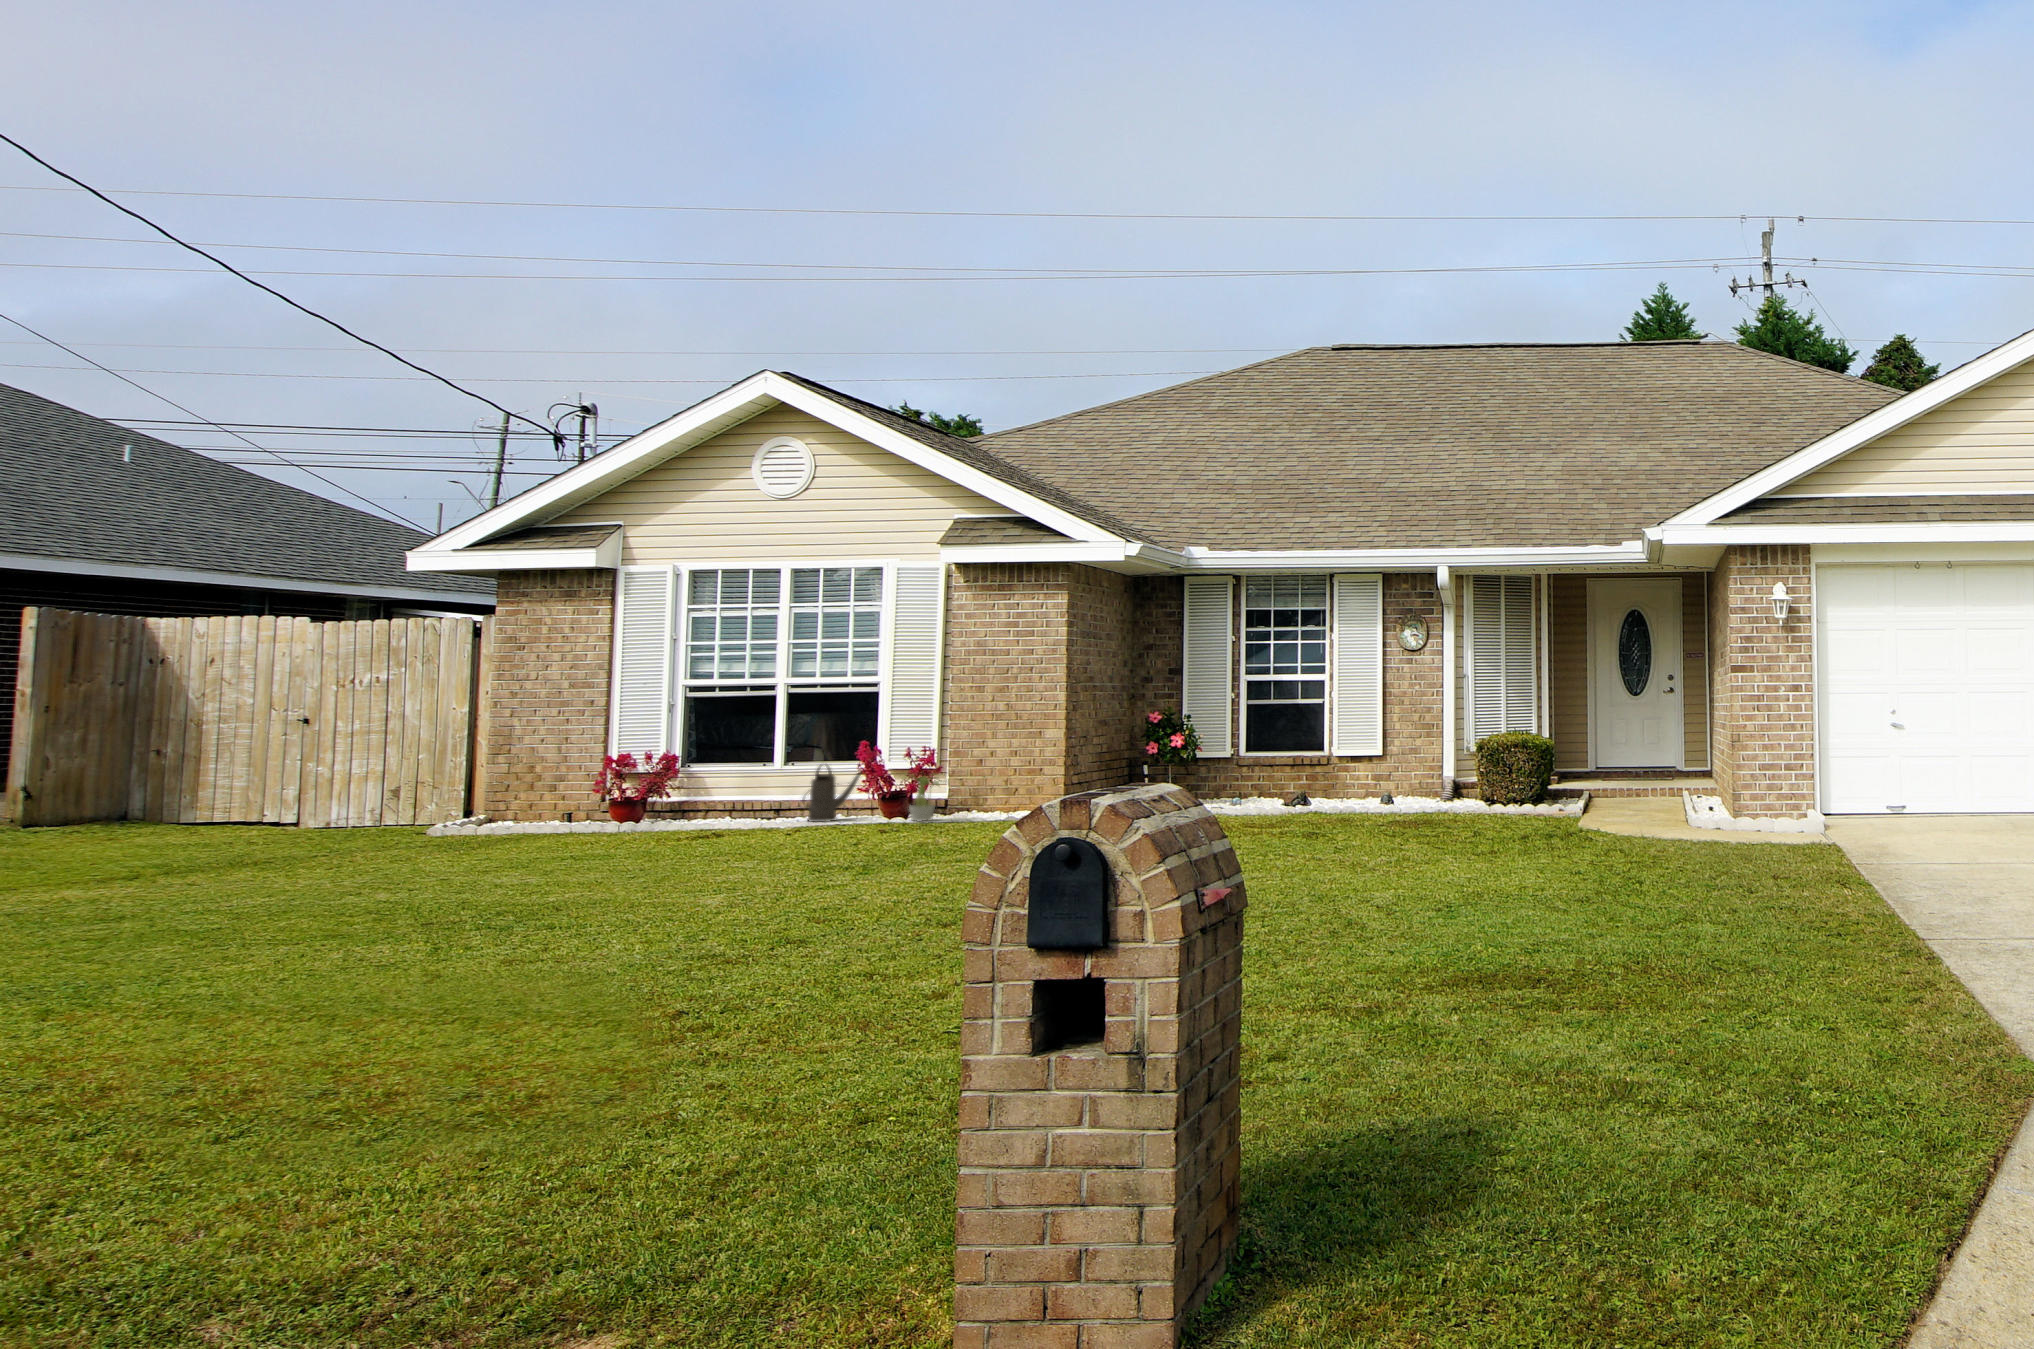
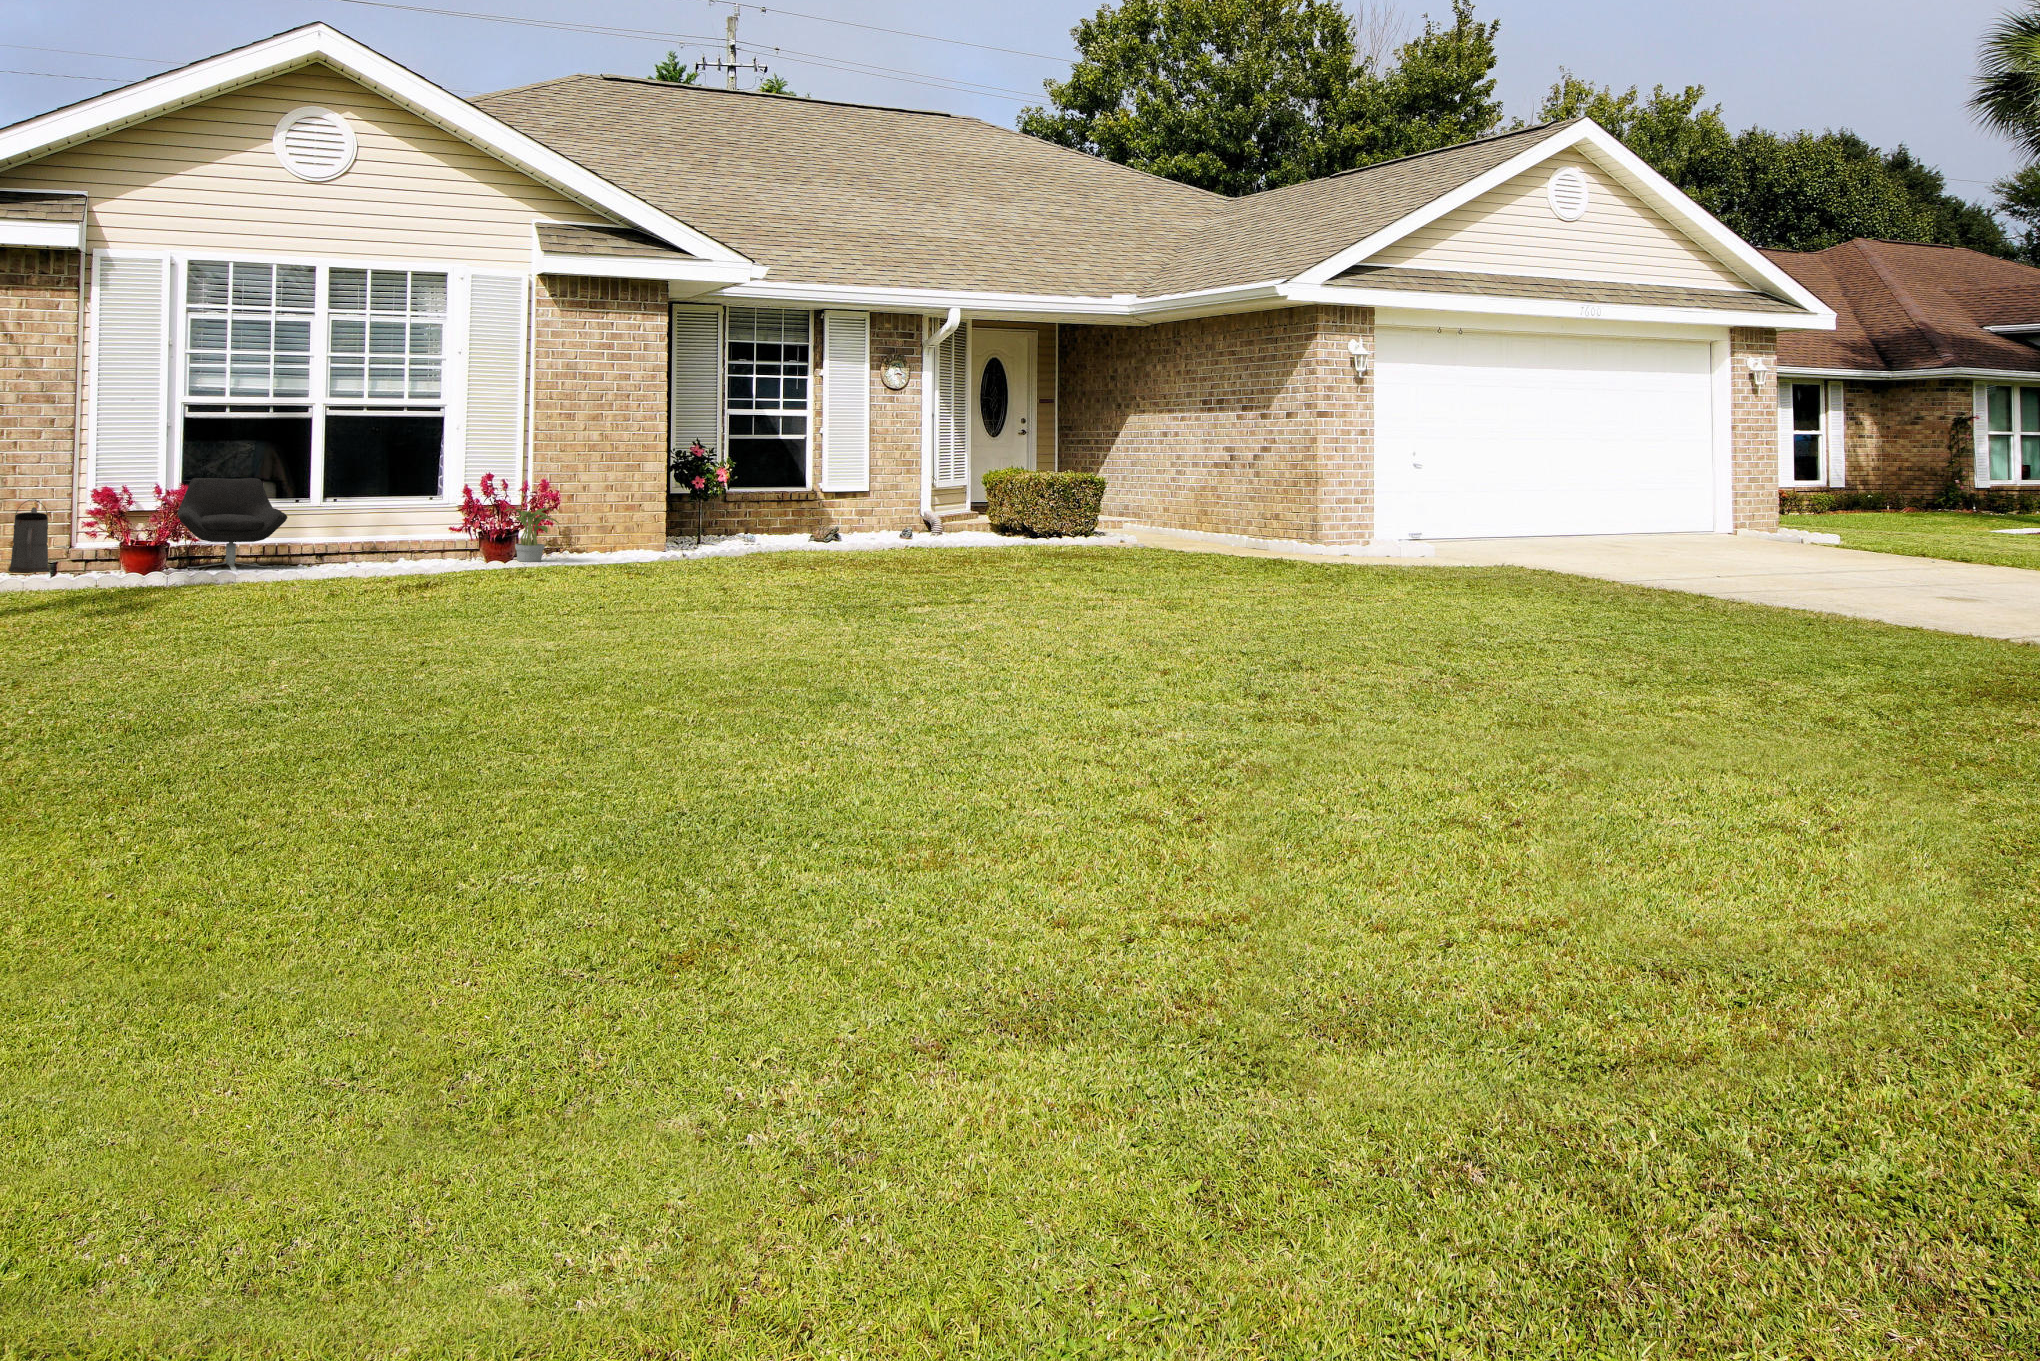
lounge chair: none [628,747,731,826] -> present [178,478,288,571]
watering can: present [803,765,862,822] -> present [9,500,50,572]

